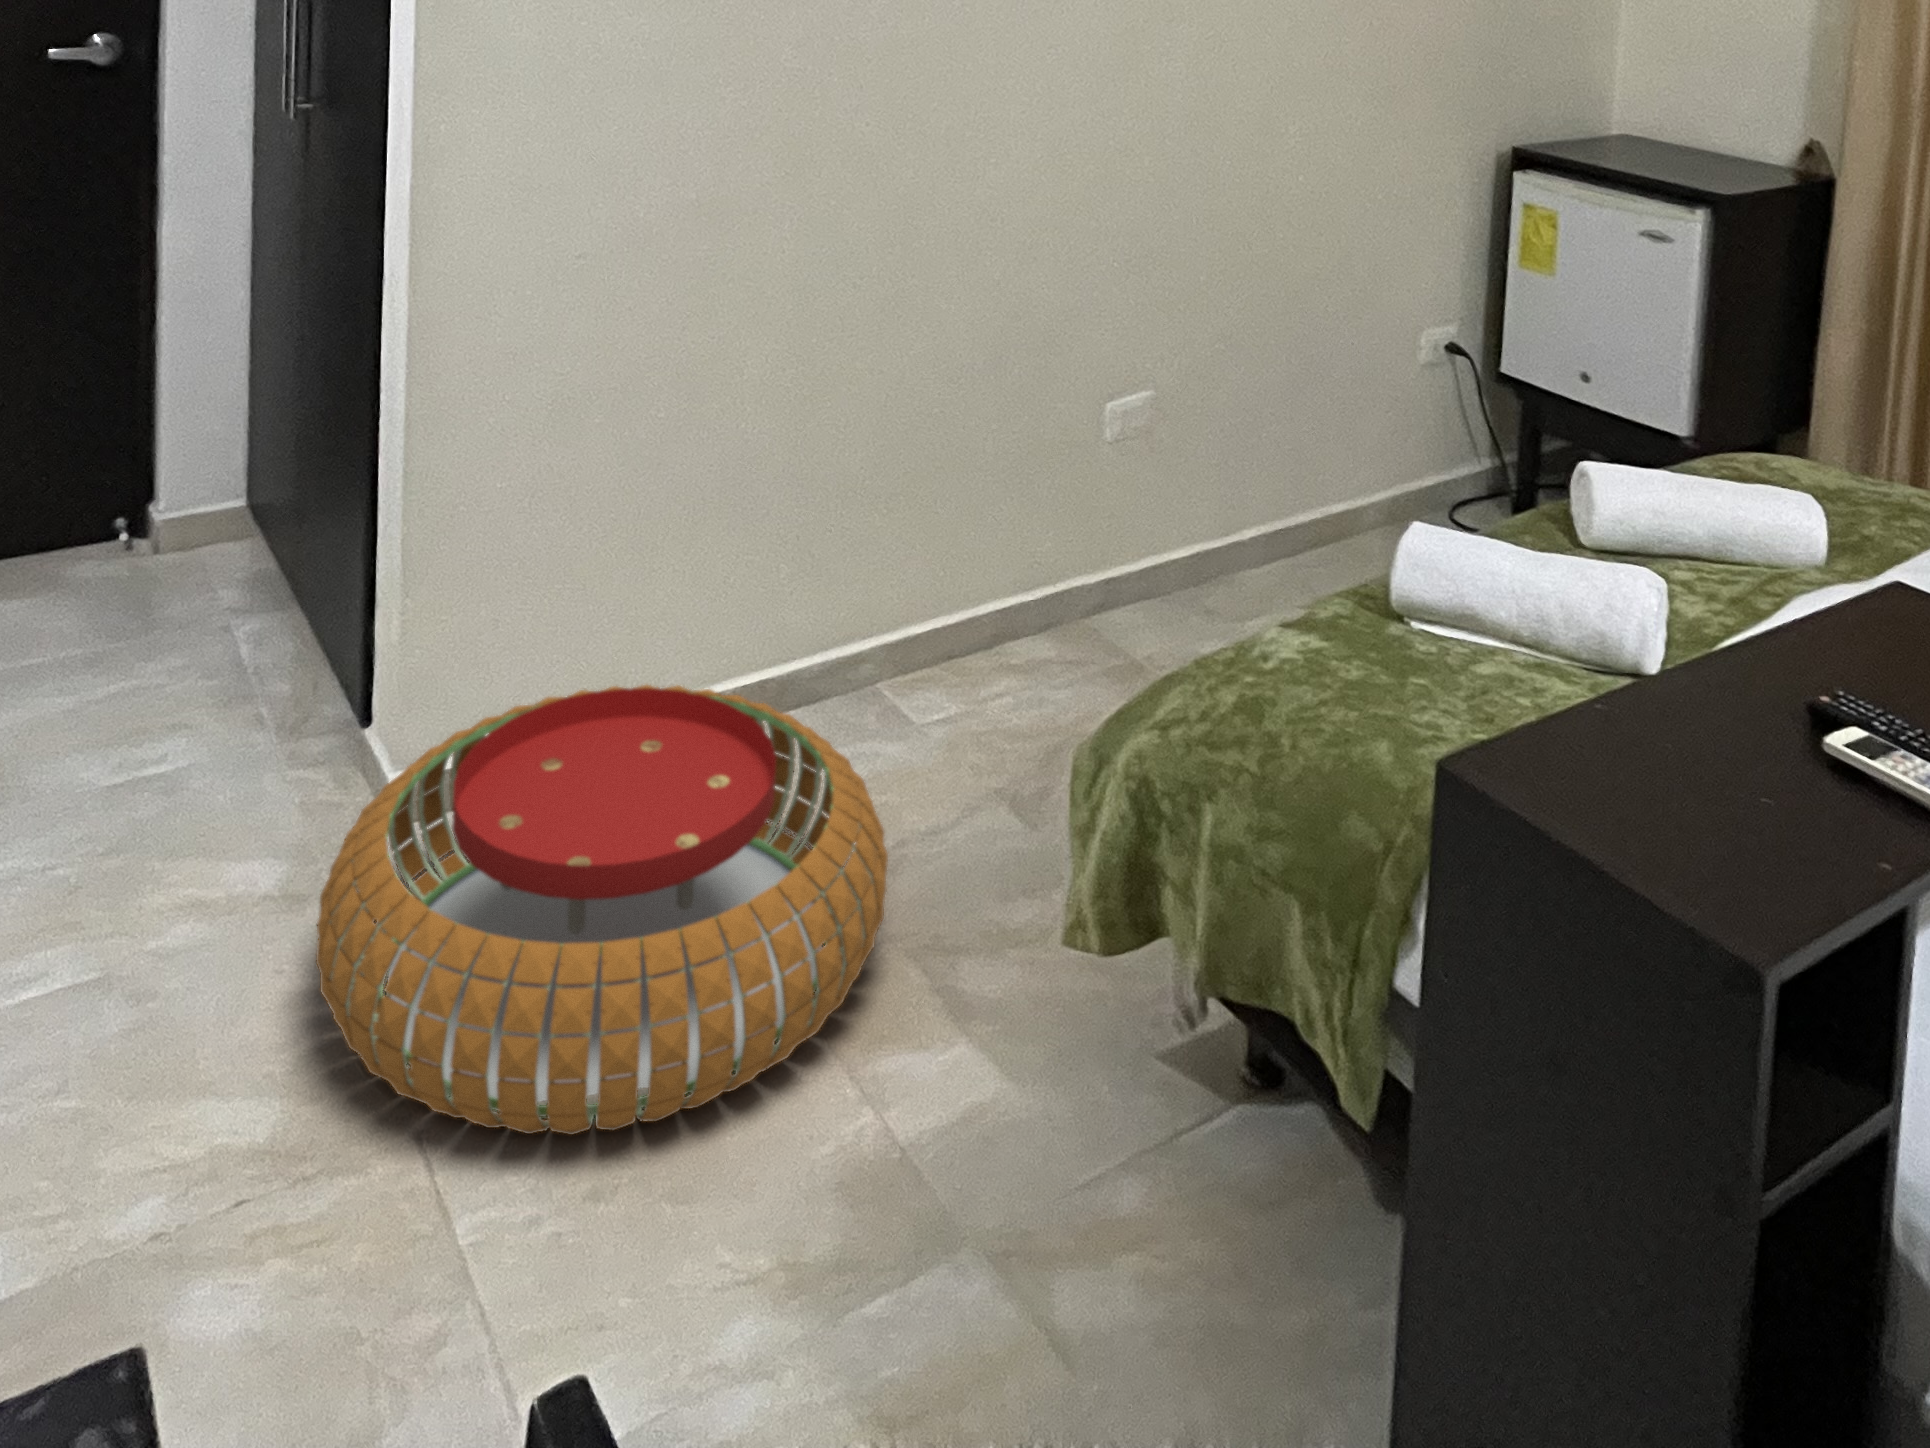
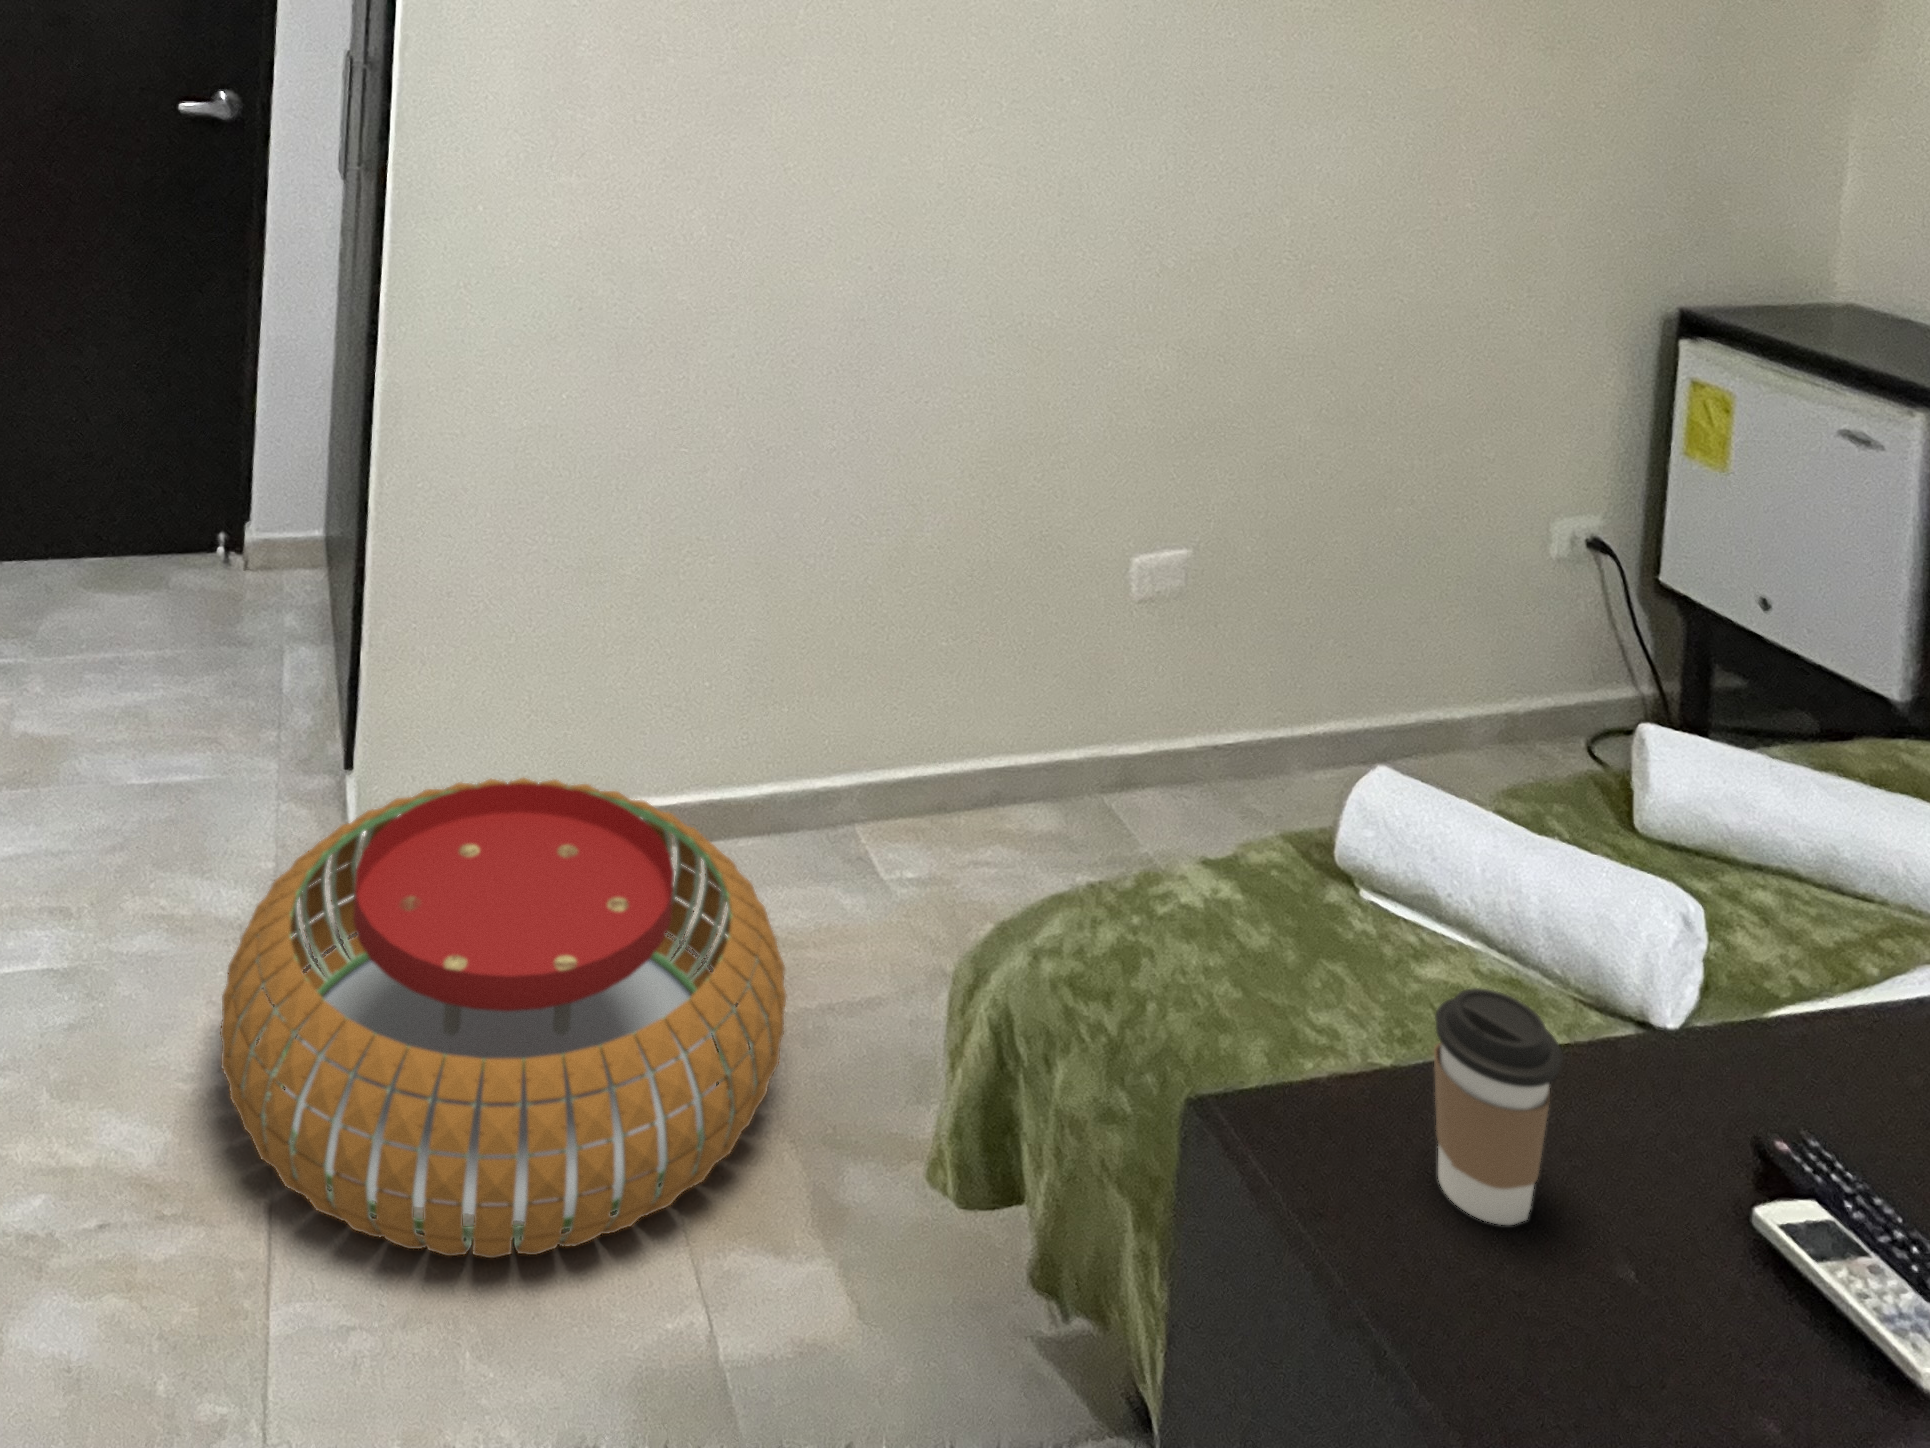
coffee cup: none [1583,638,1679,806] -> present [1434,988,1563,1225]

